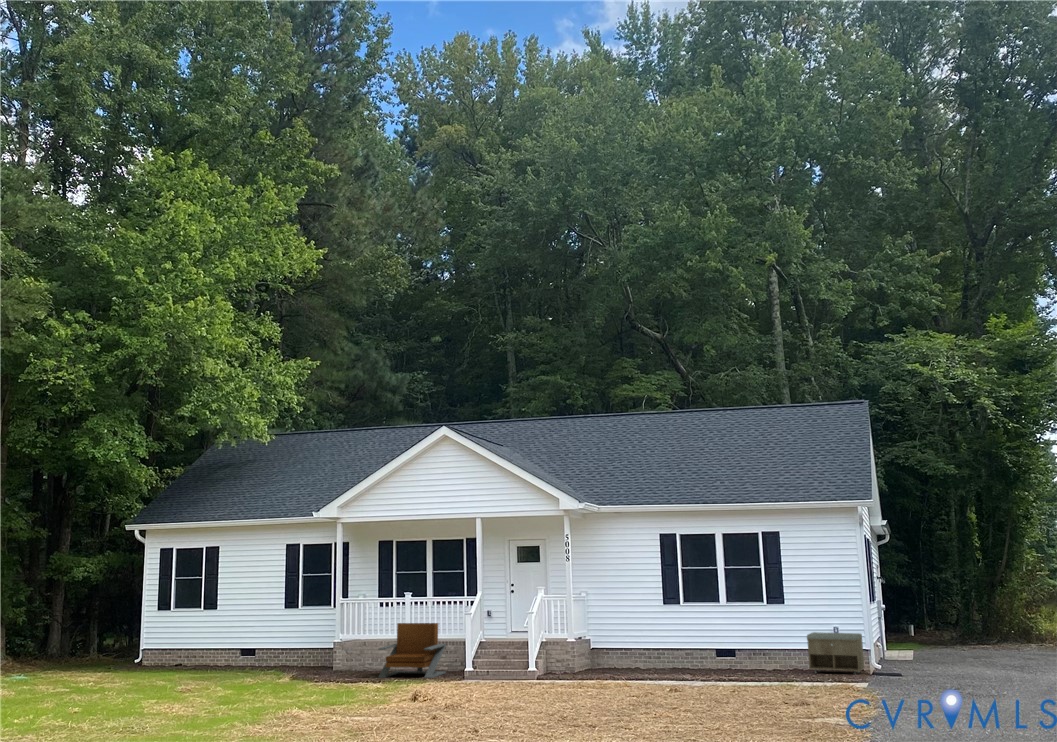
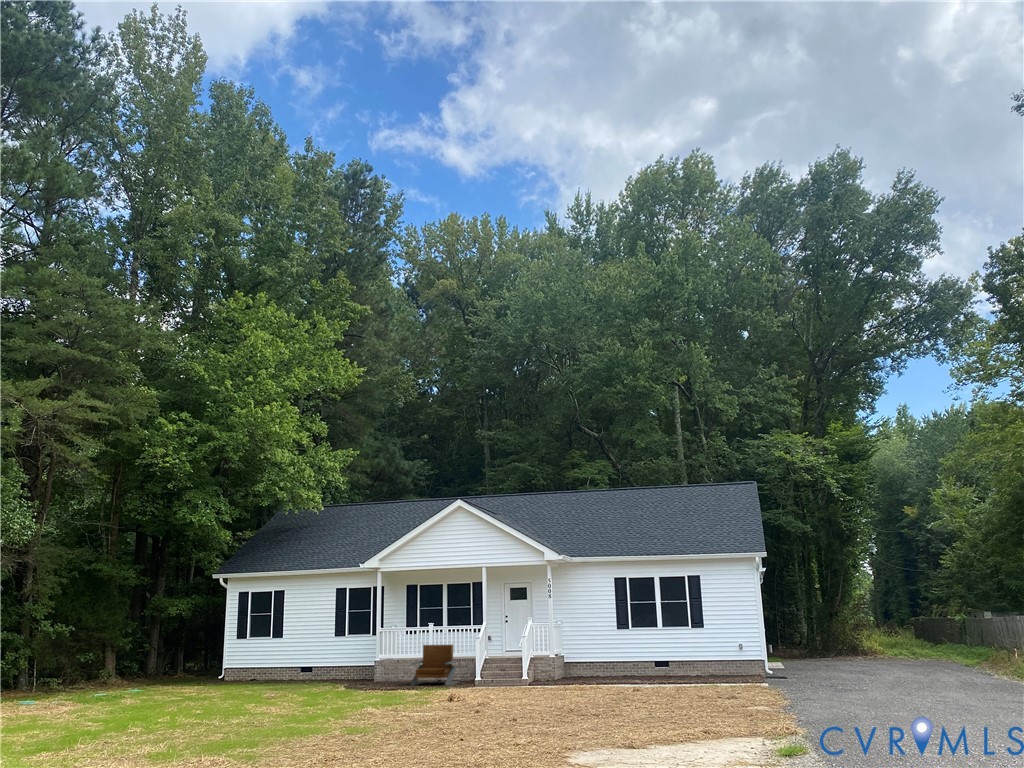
storage bench: present [807,632,864,674] -> none [723,650,765,681]

